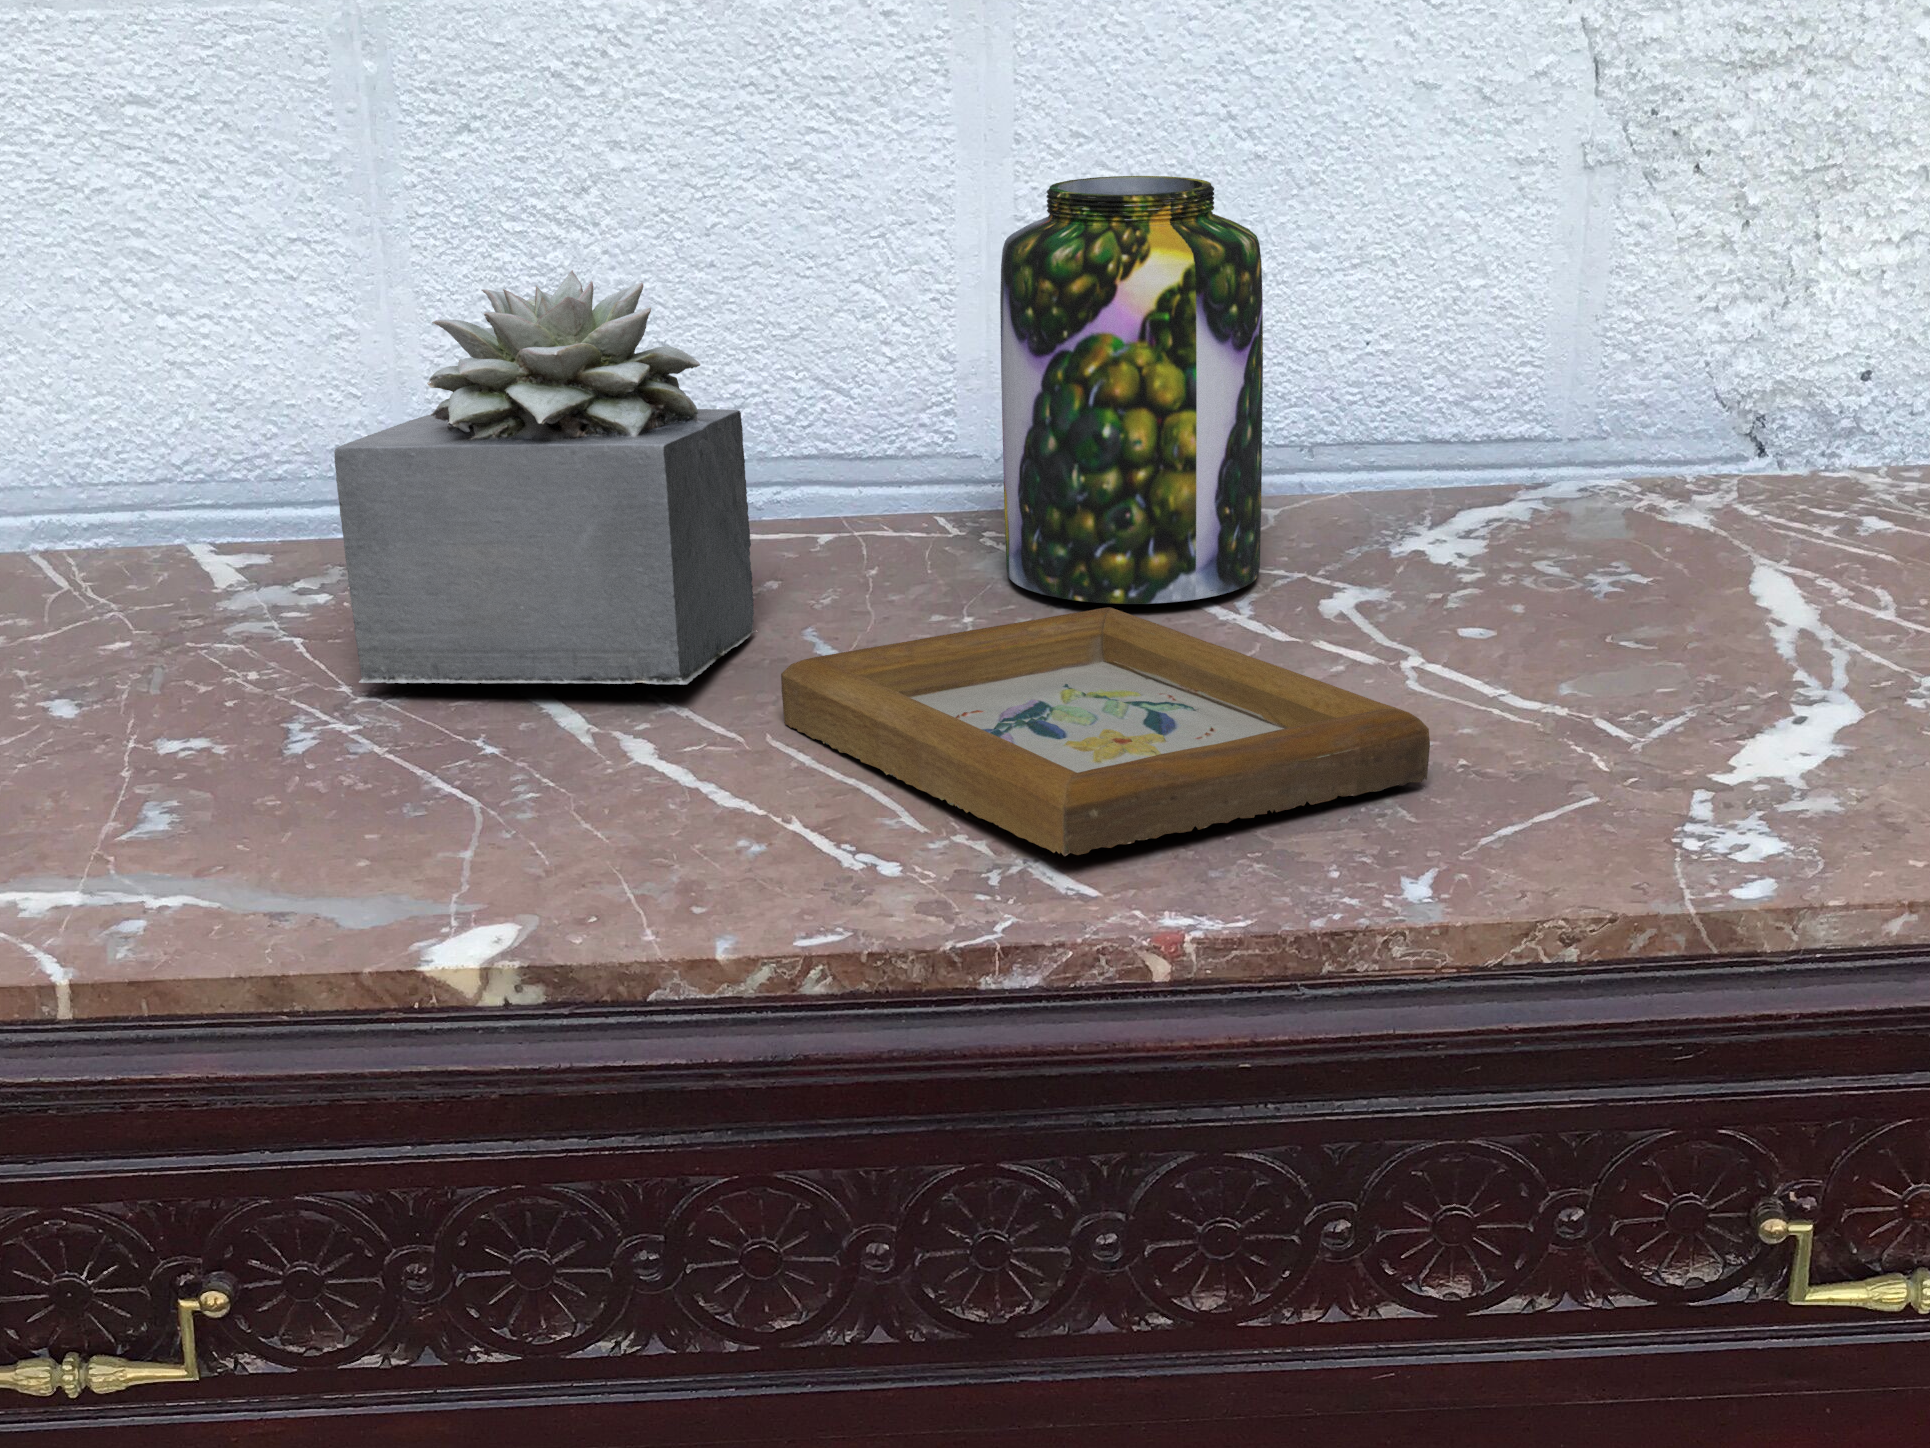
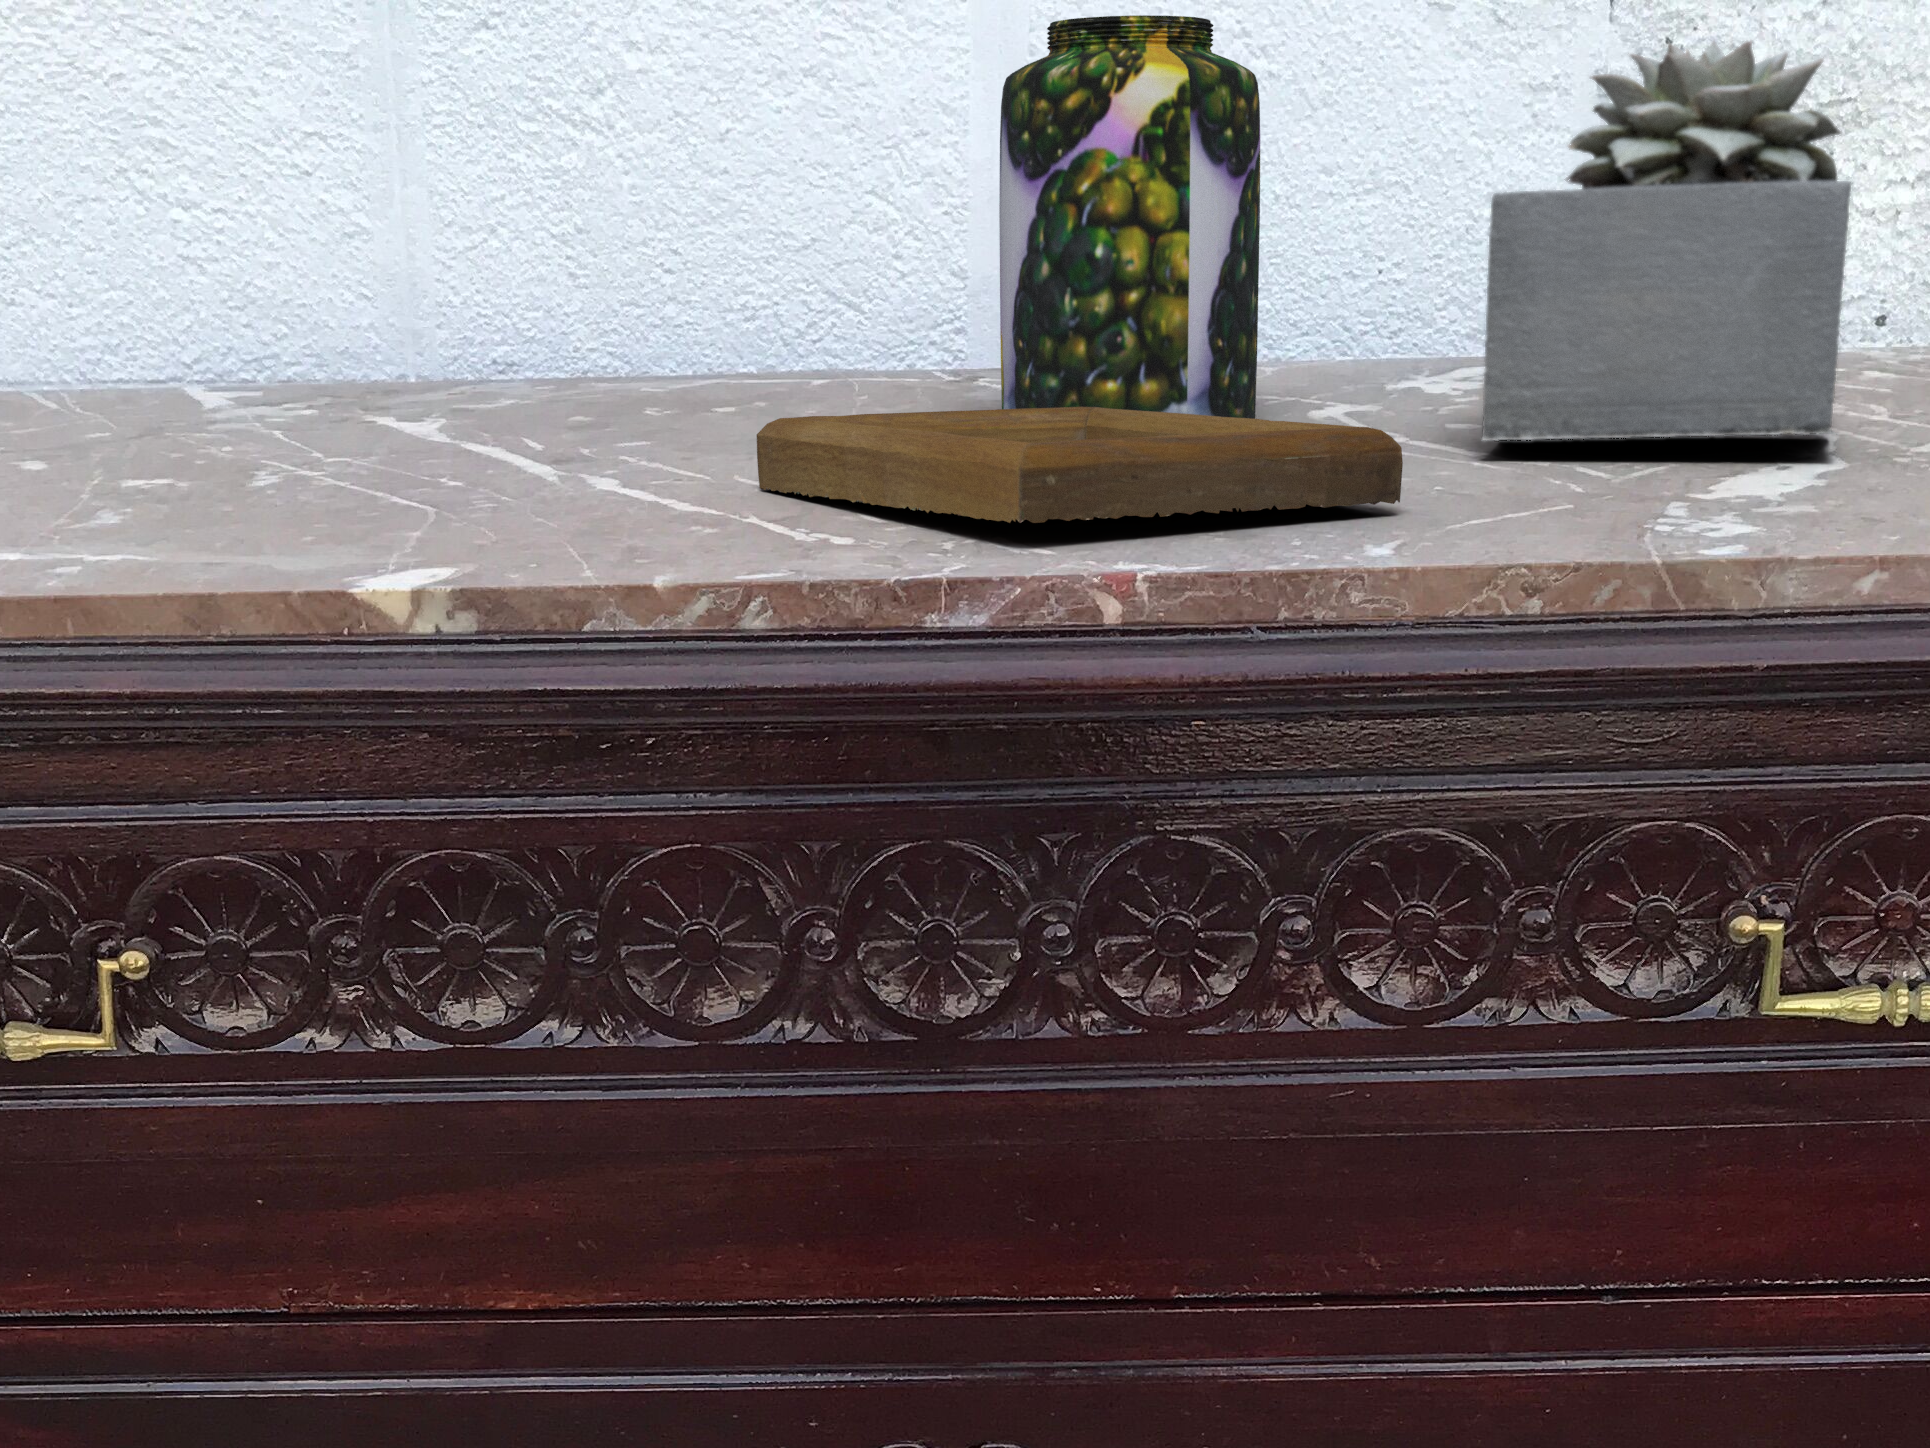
succulent plant: present [334,270,754,685] -> present [1482,41,1851,441]

